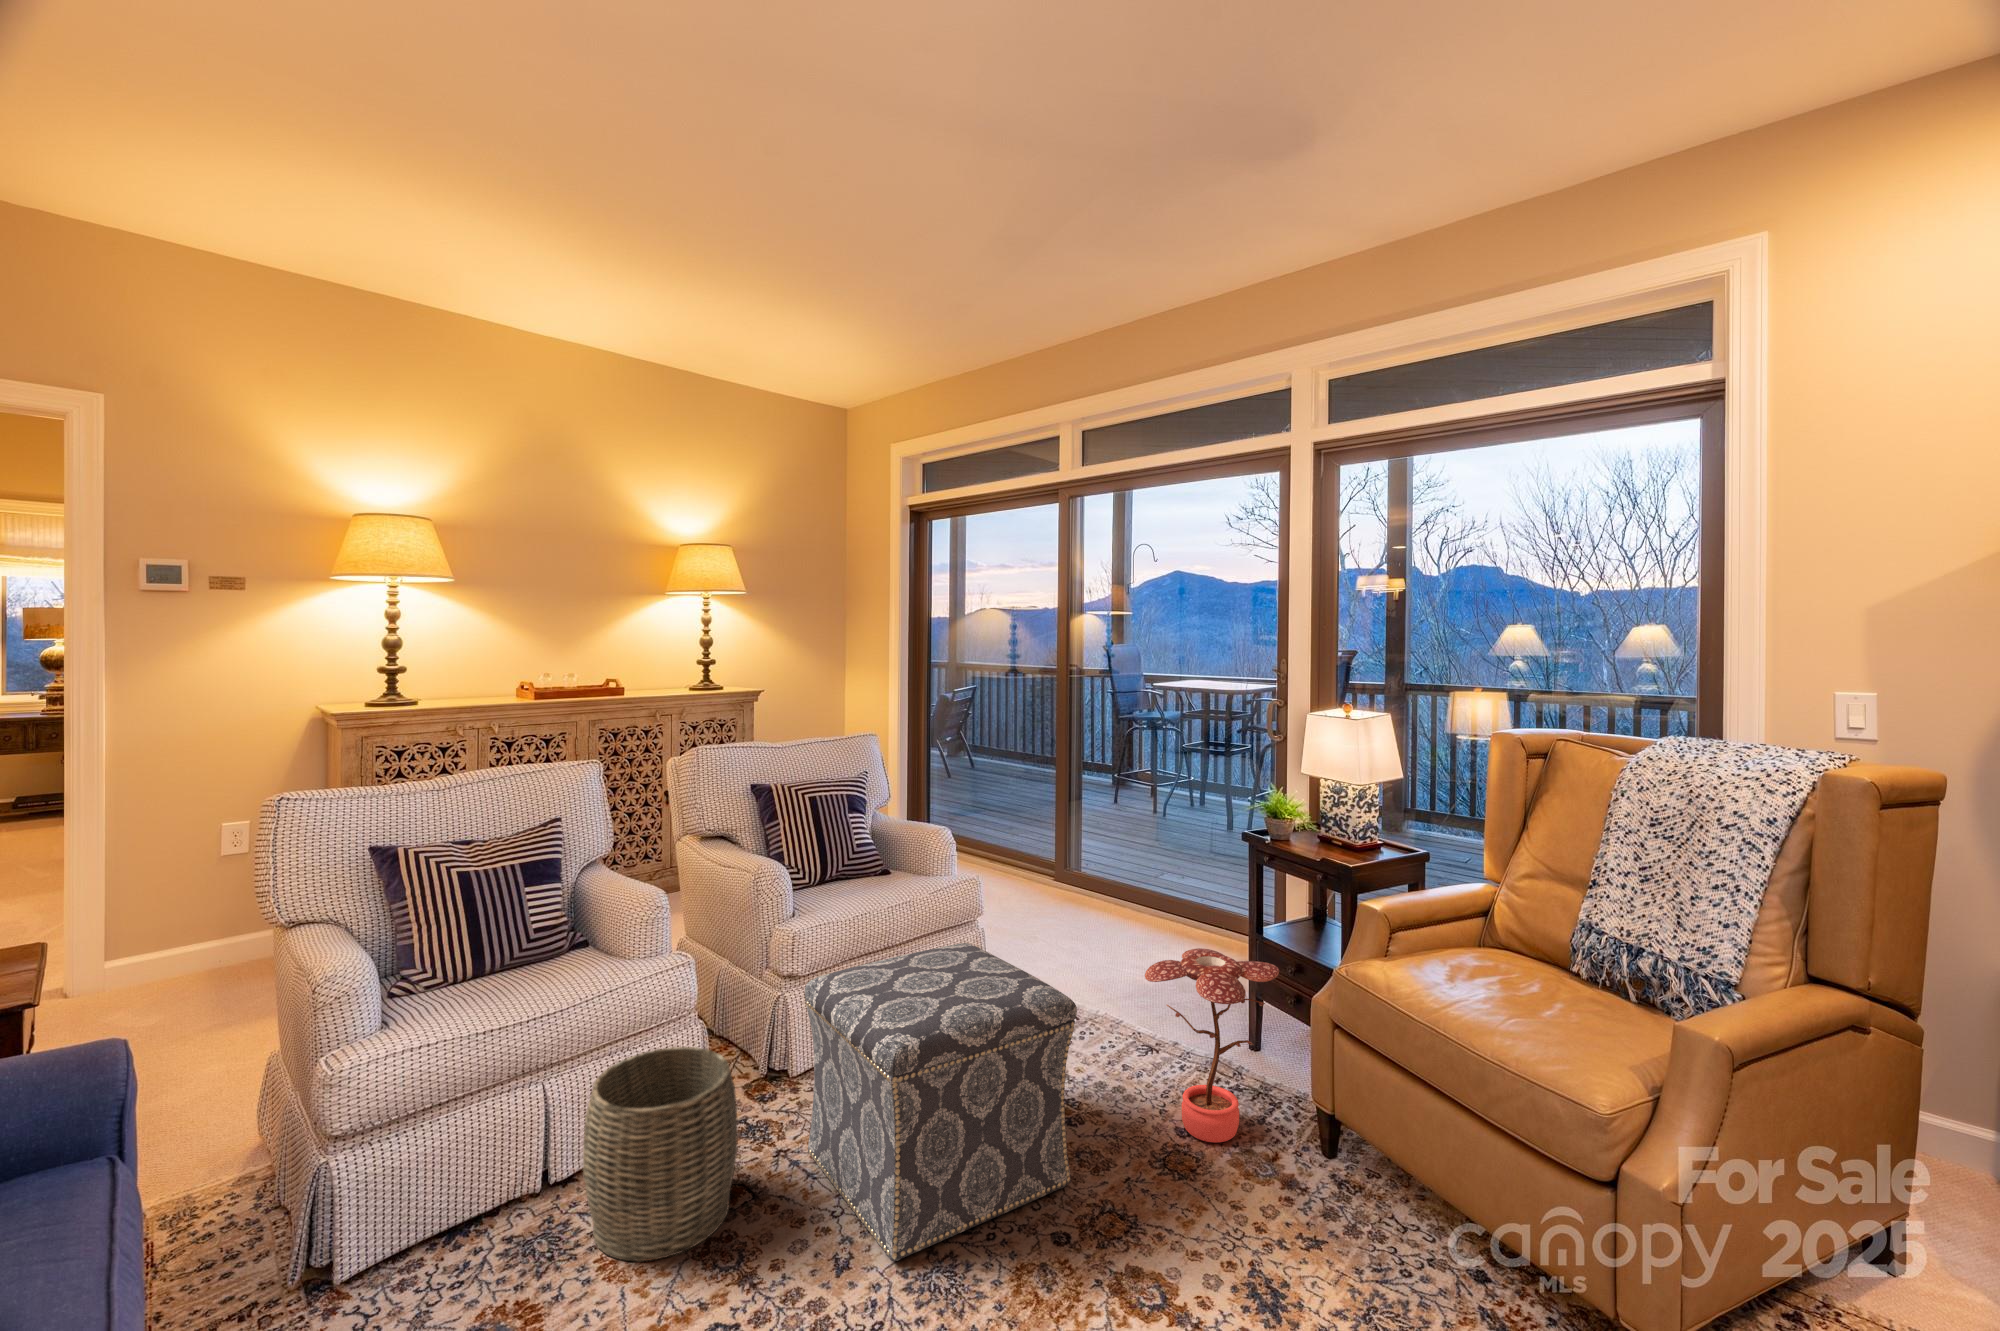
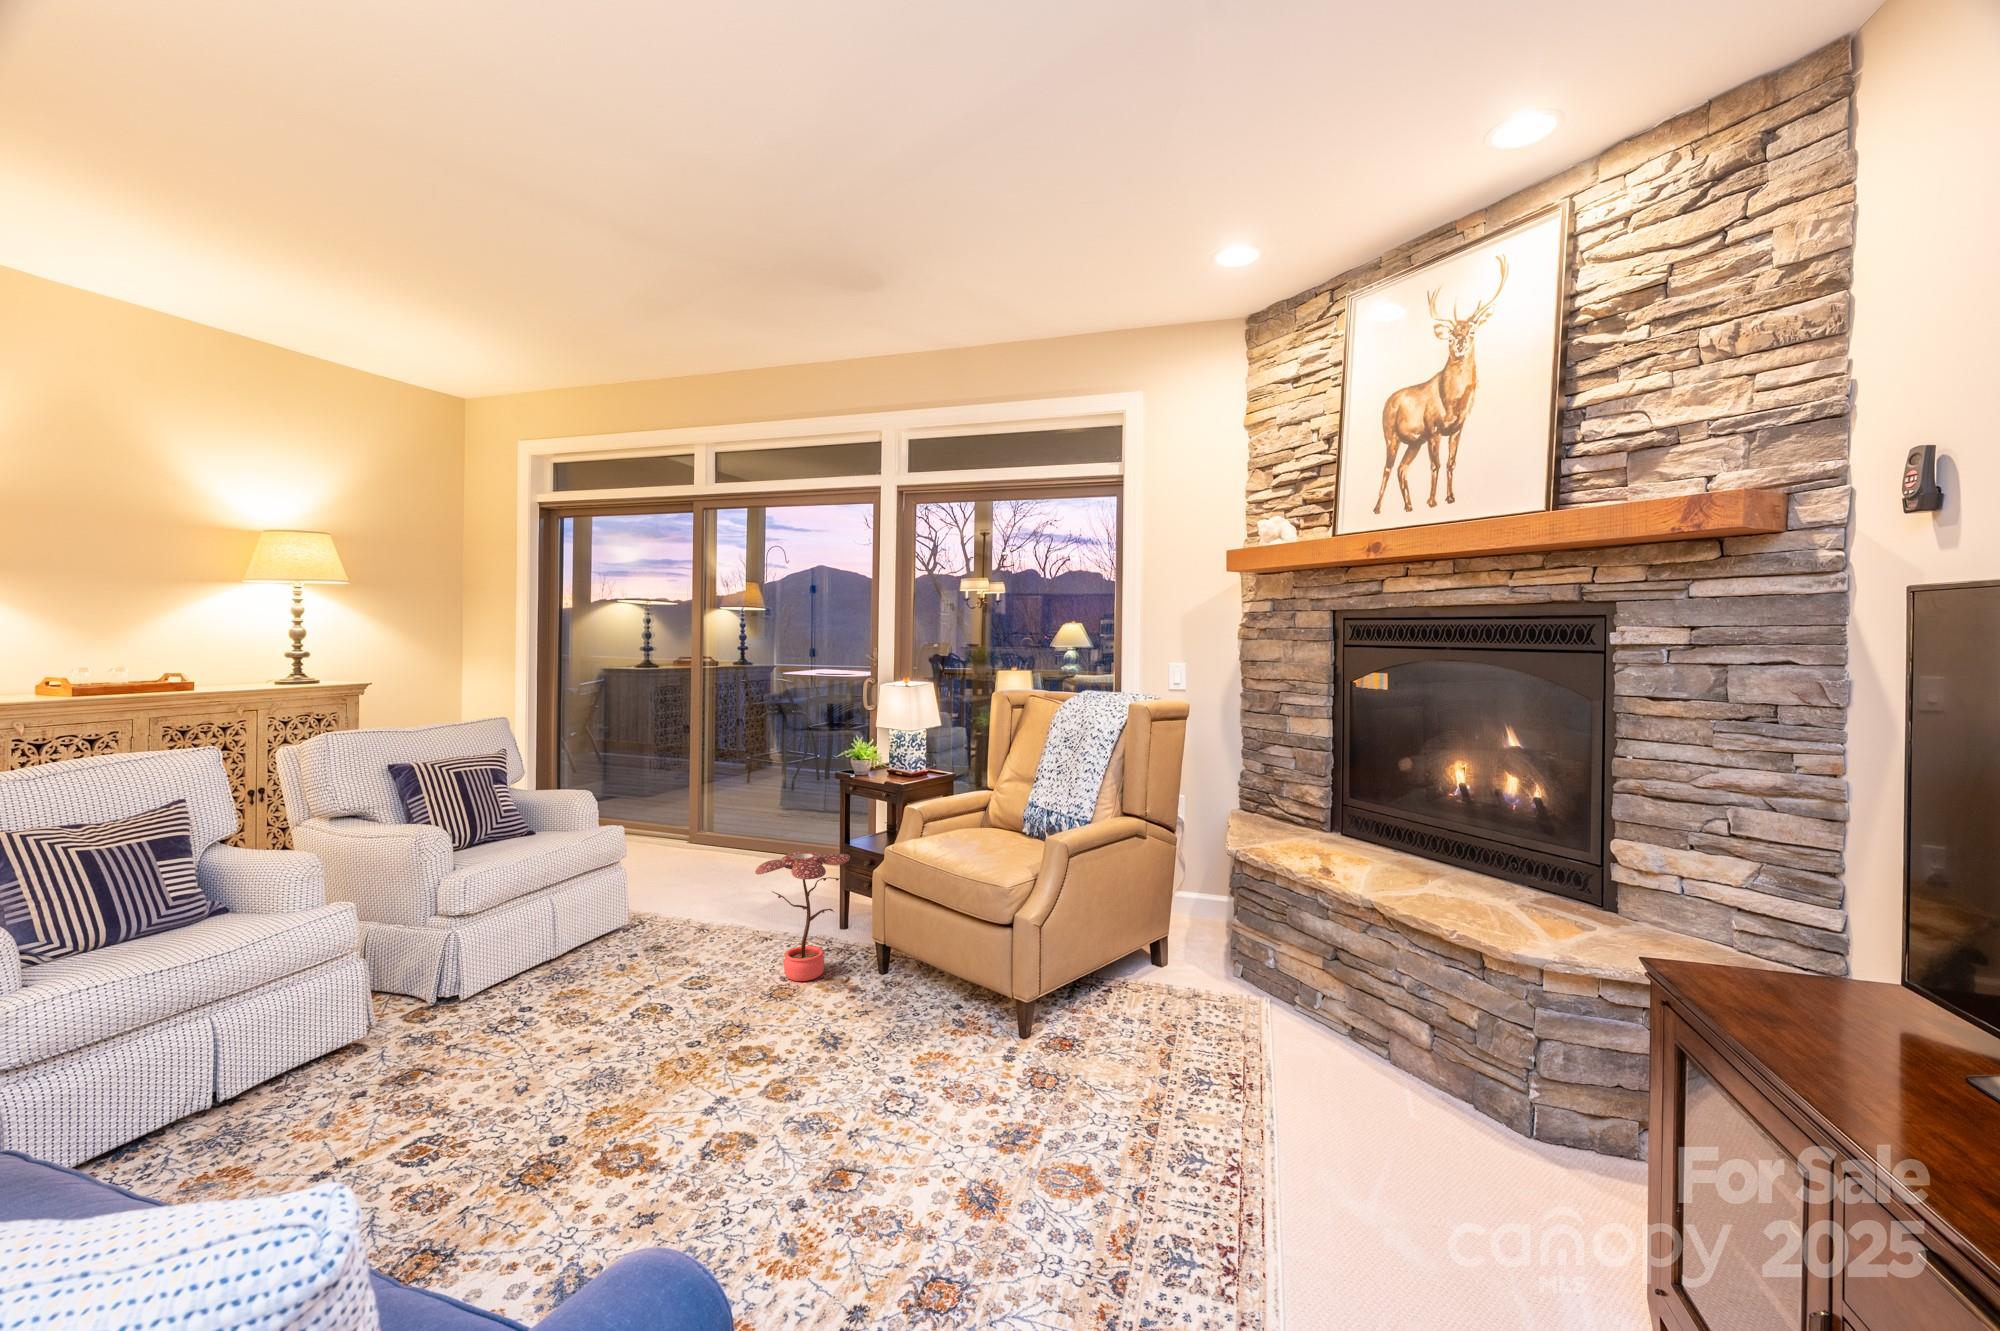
ottoman: present [805,943,1077,1261] -> none [472,867,704,1083]
woven basket: present [583,1047,738,1261] -> none [267,967,417,1134]

